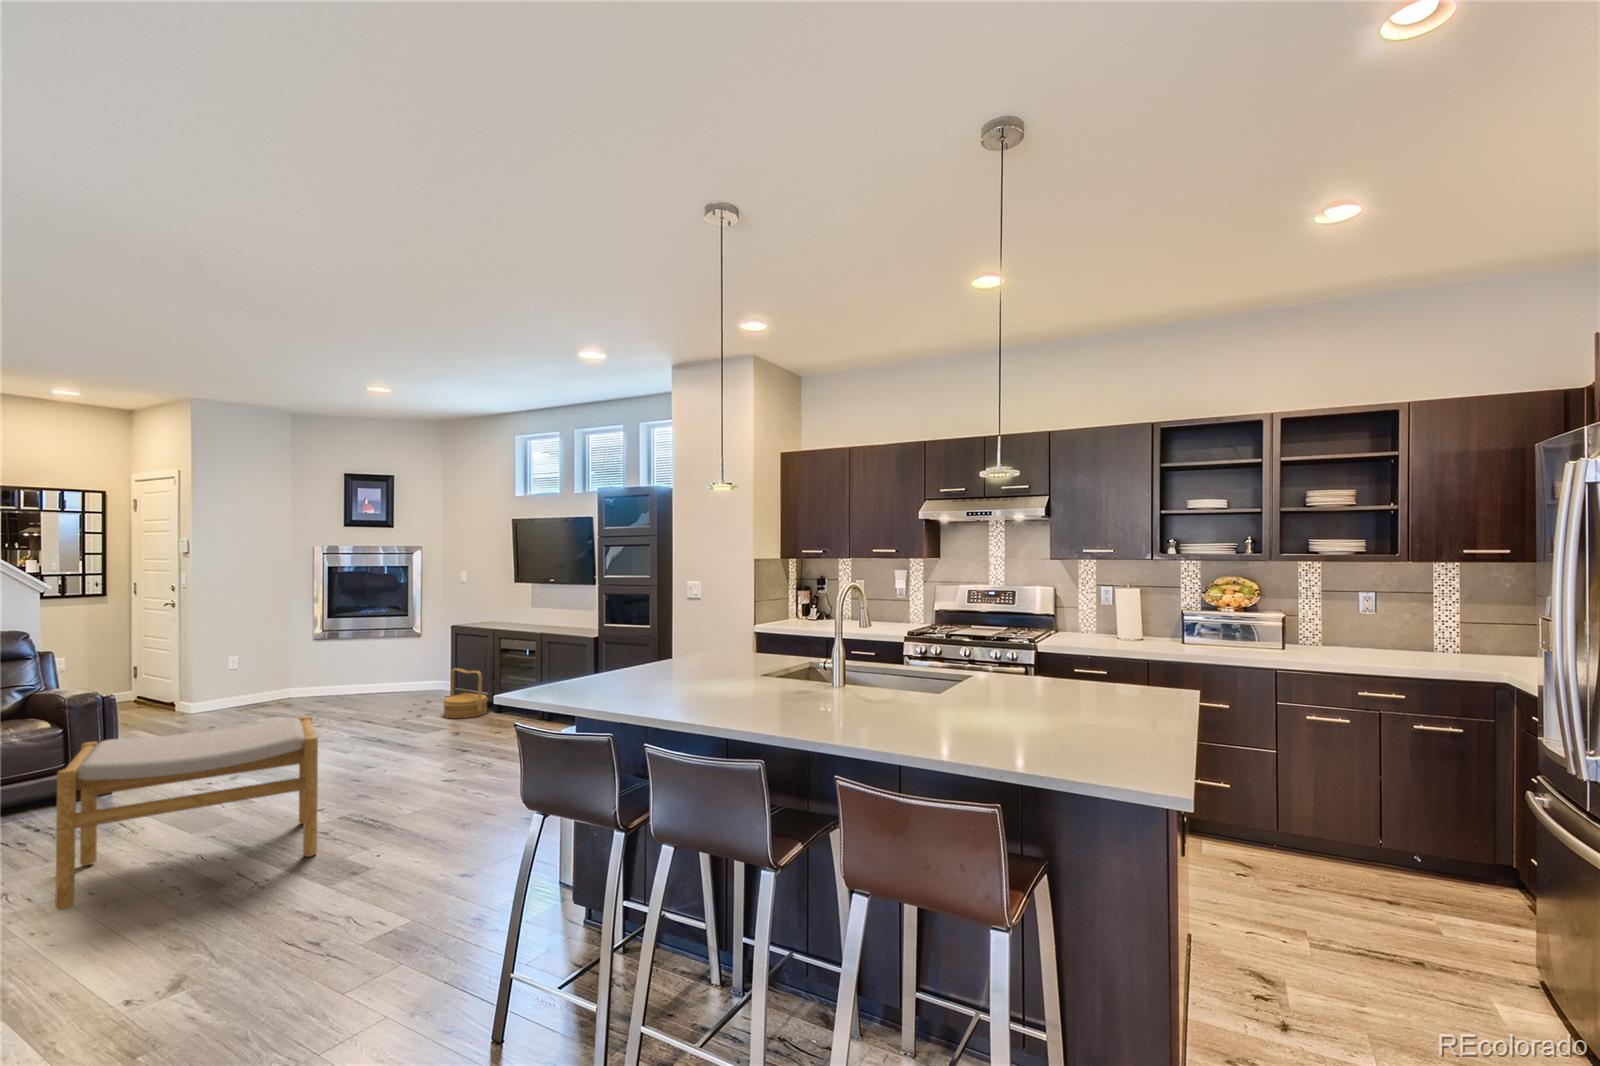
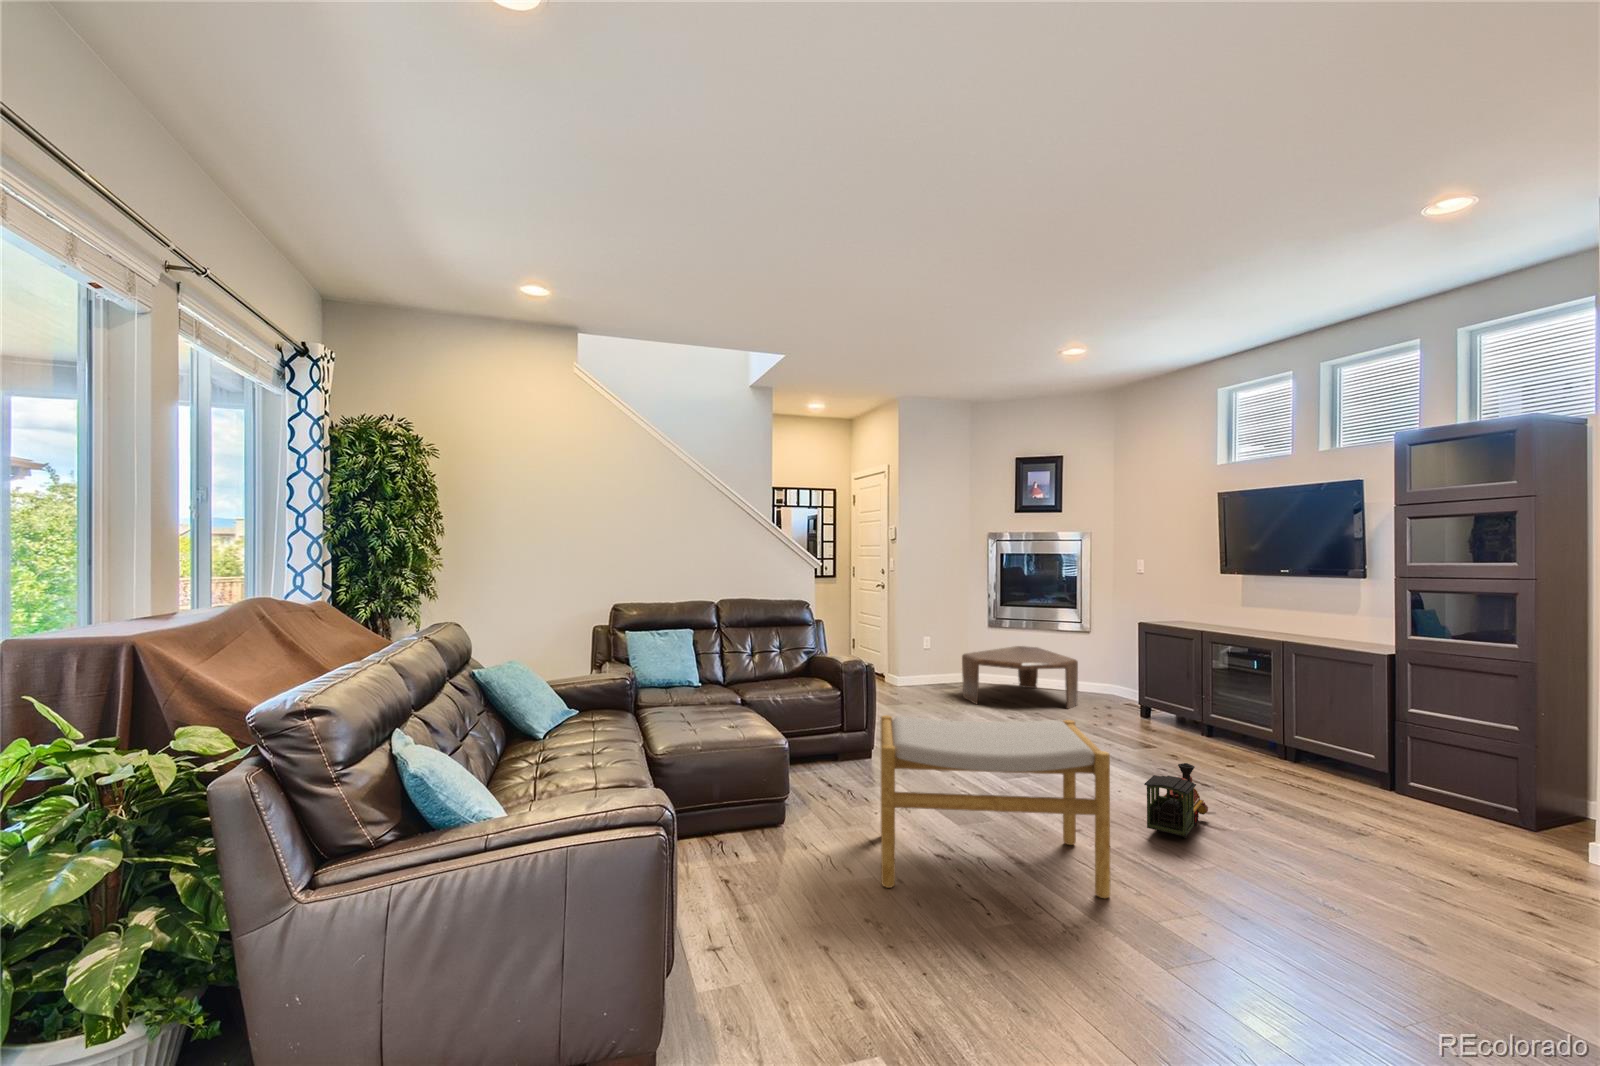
coffee table: none [271,656,397,720] -> present [962,646,1078,709]
woven basket: present [443,668,488,718] -> none [1140,674,1195,736]
toy train: none [383,736,447,796] -> present [1144,763,1208,838]

